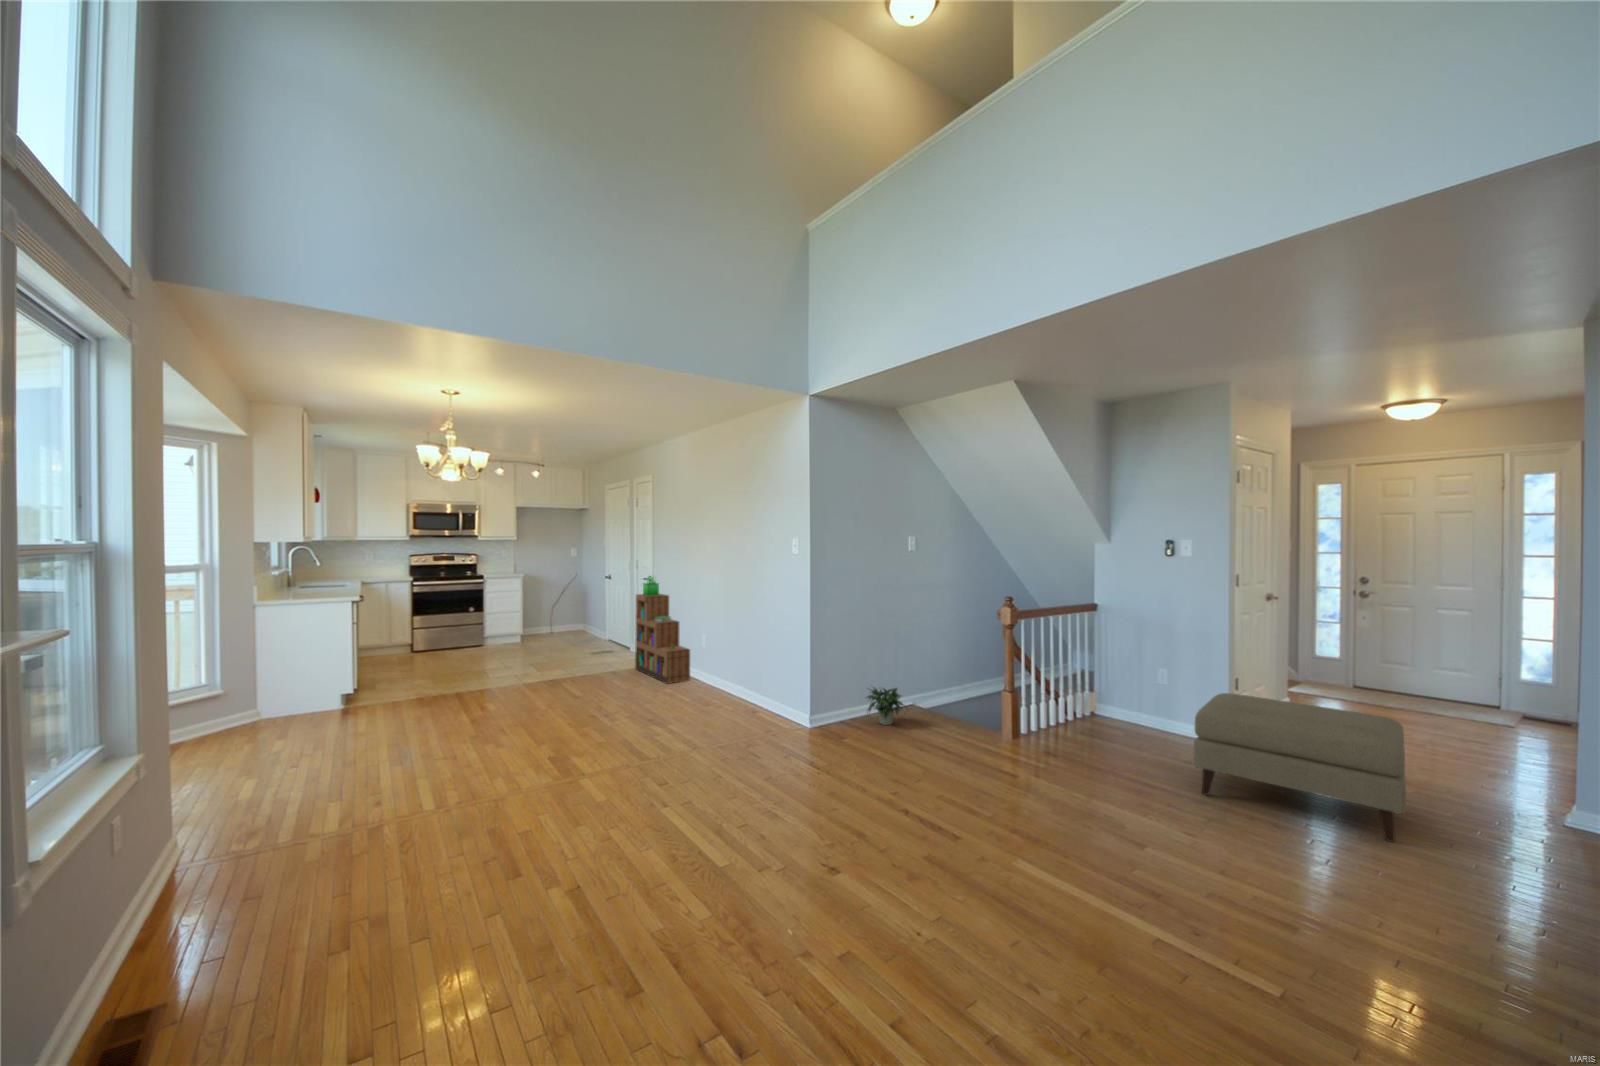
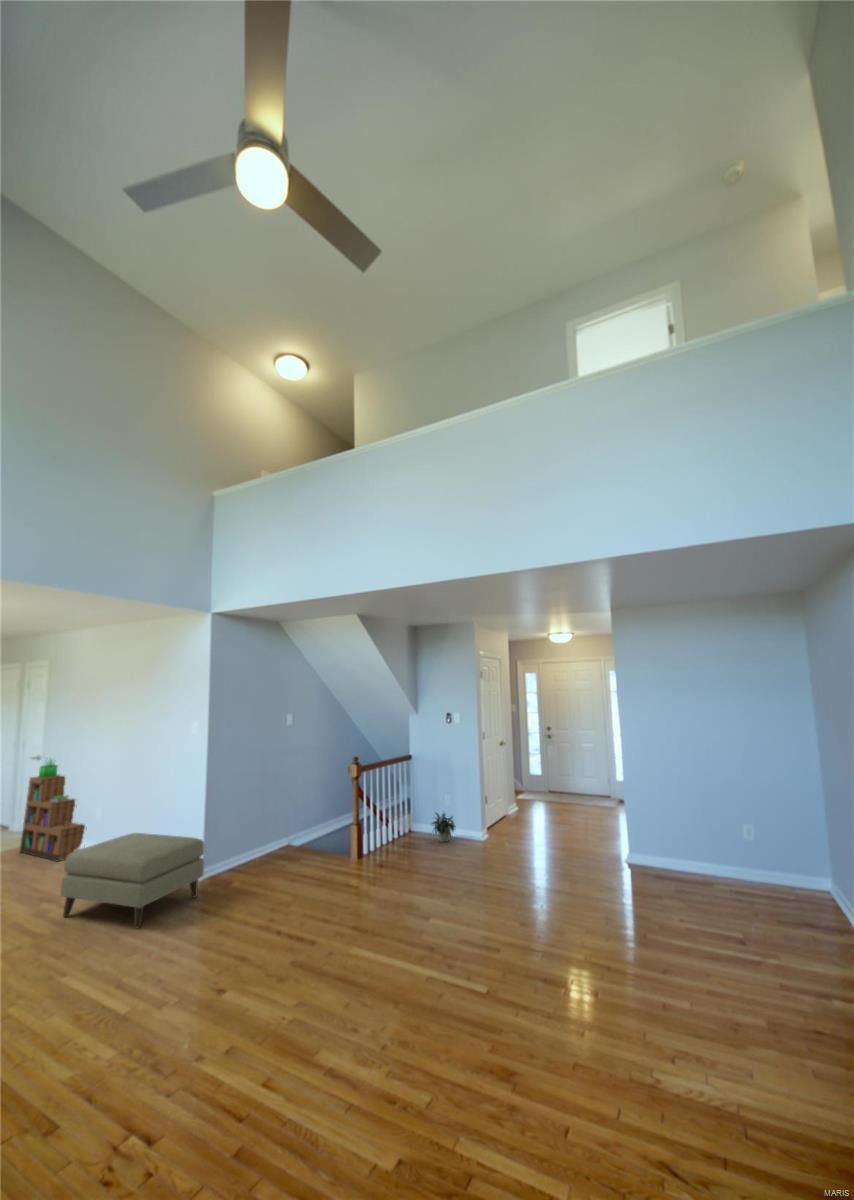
potted plant: present [866,687,904,725] -> present [432,813,455,842]
ottoman: present [1194,693,1406,842] -> present [60,833,204,929]

